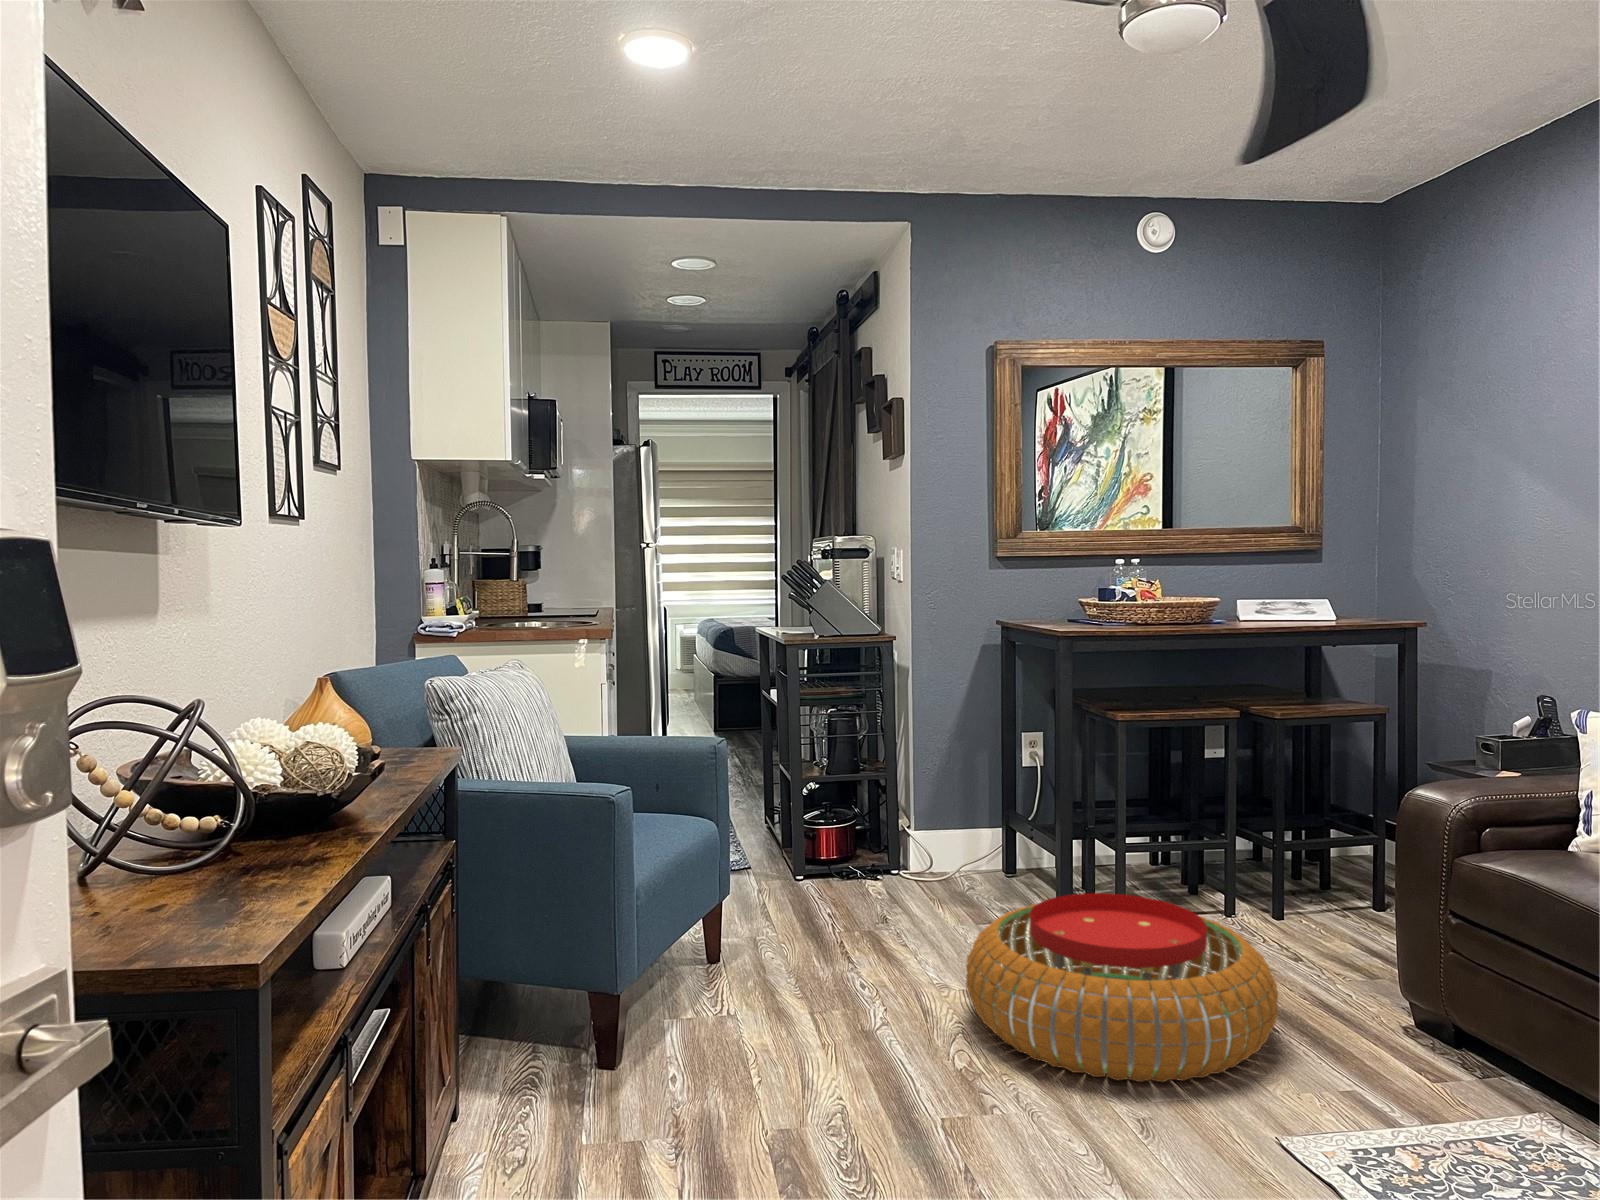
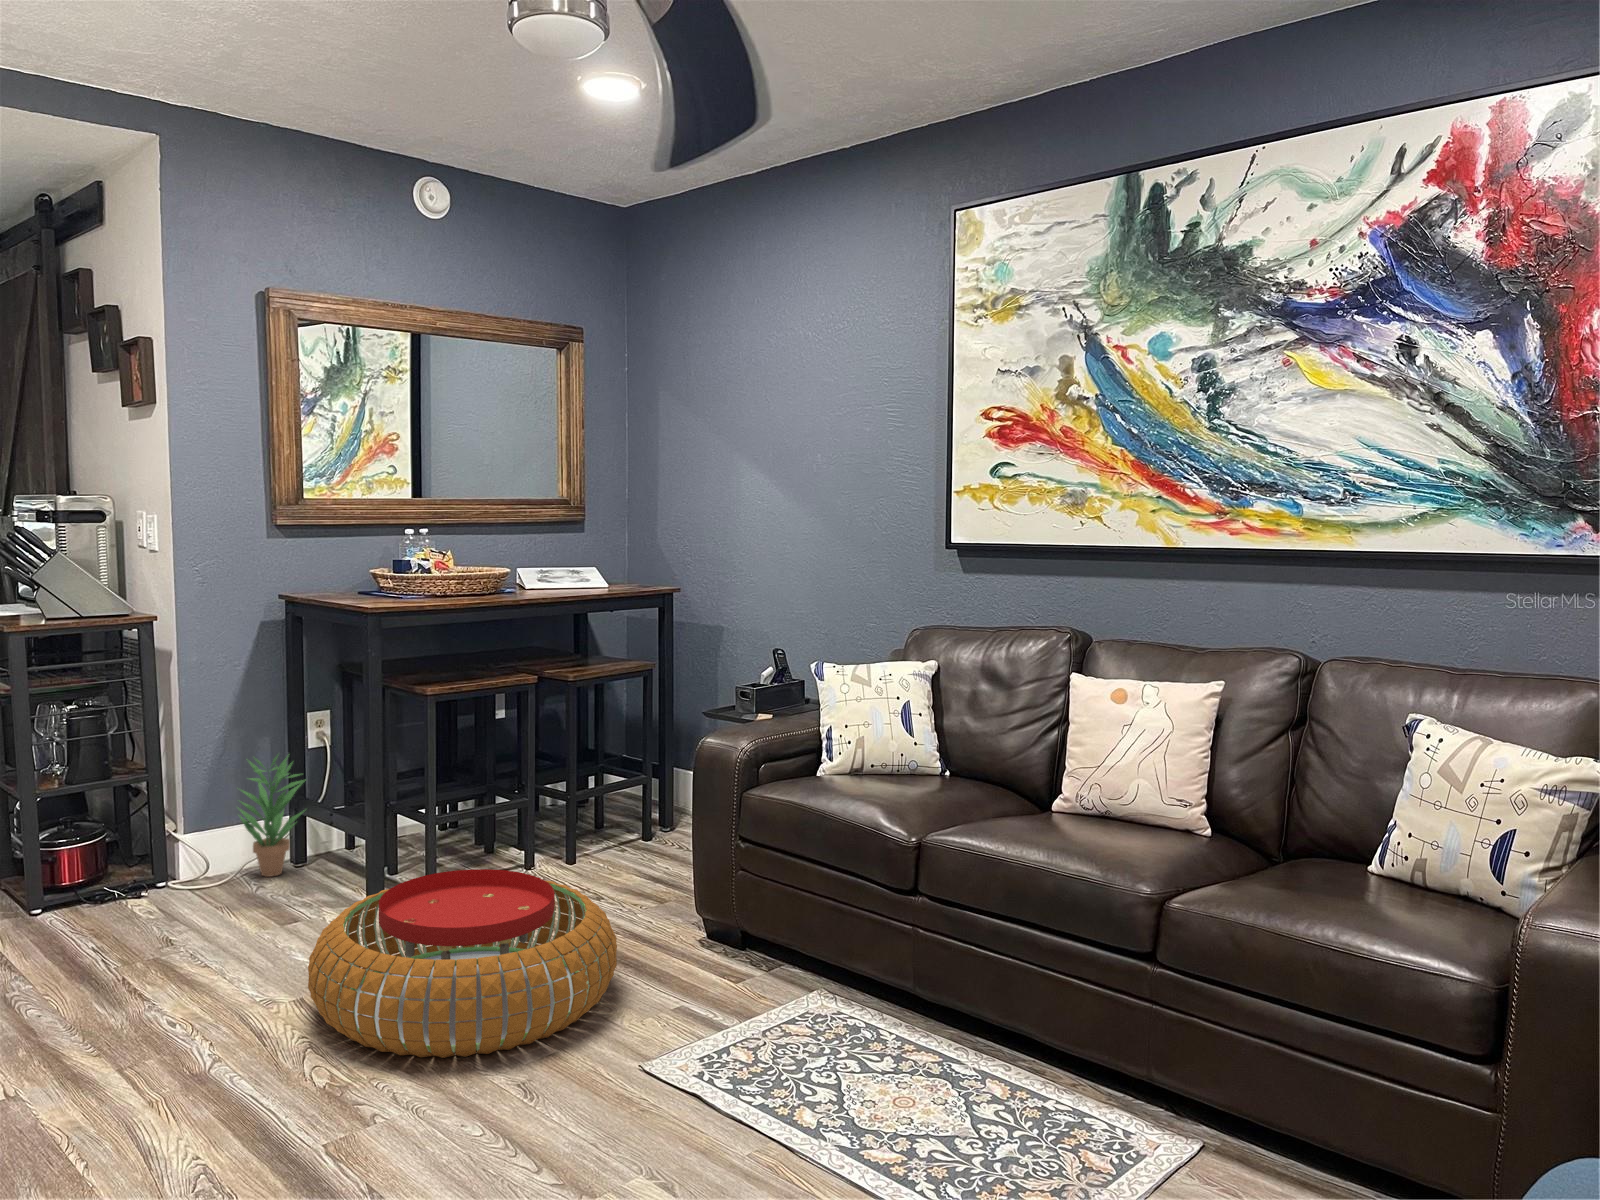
potted plant: none [956,769,1016,883] -> present [238,754,304,877]

